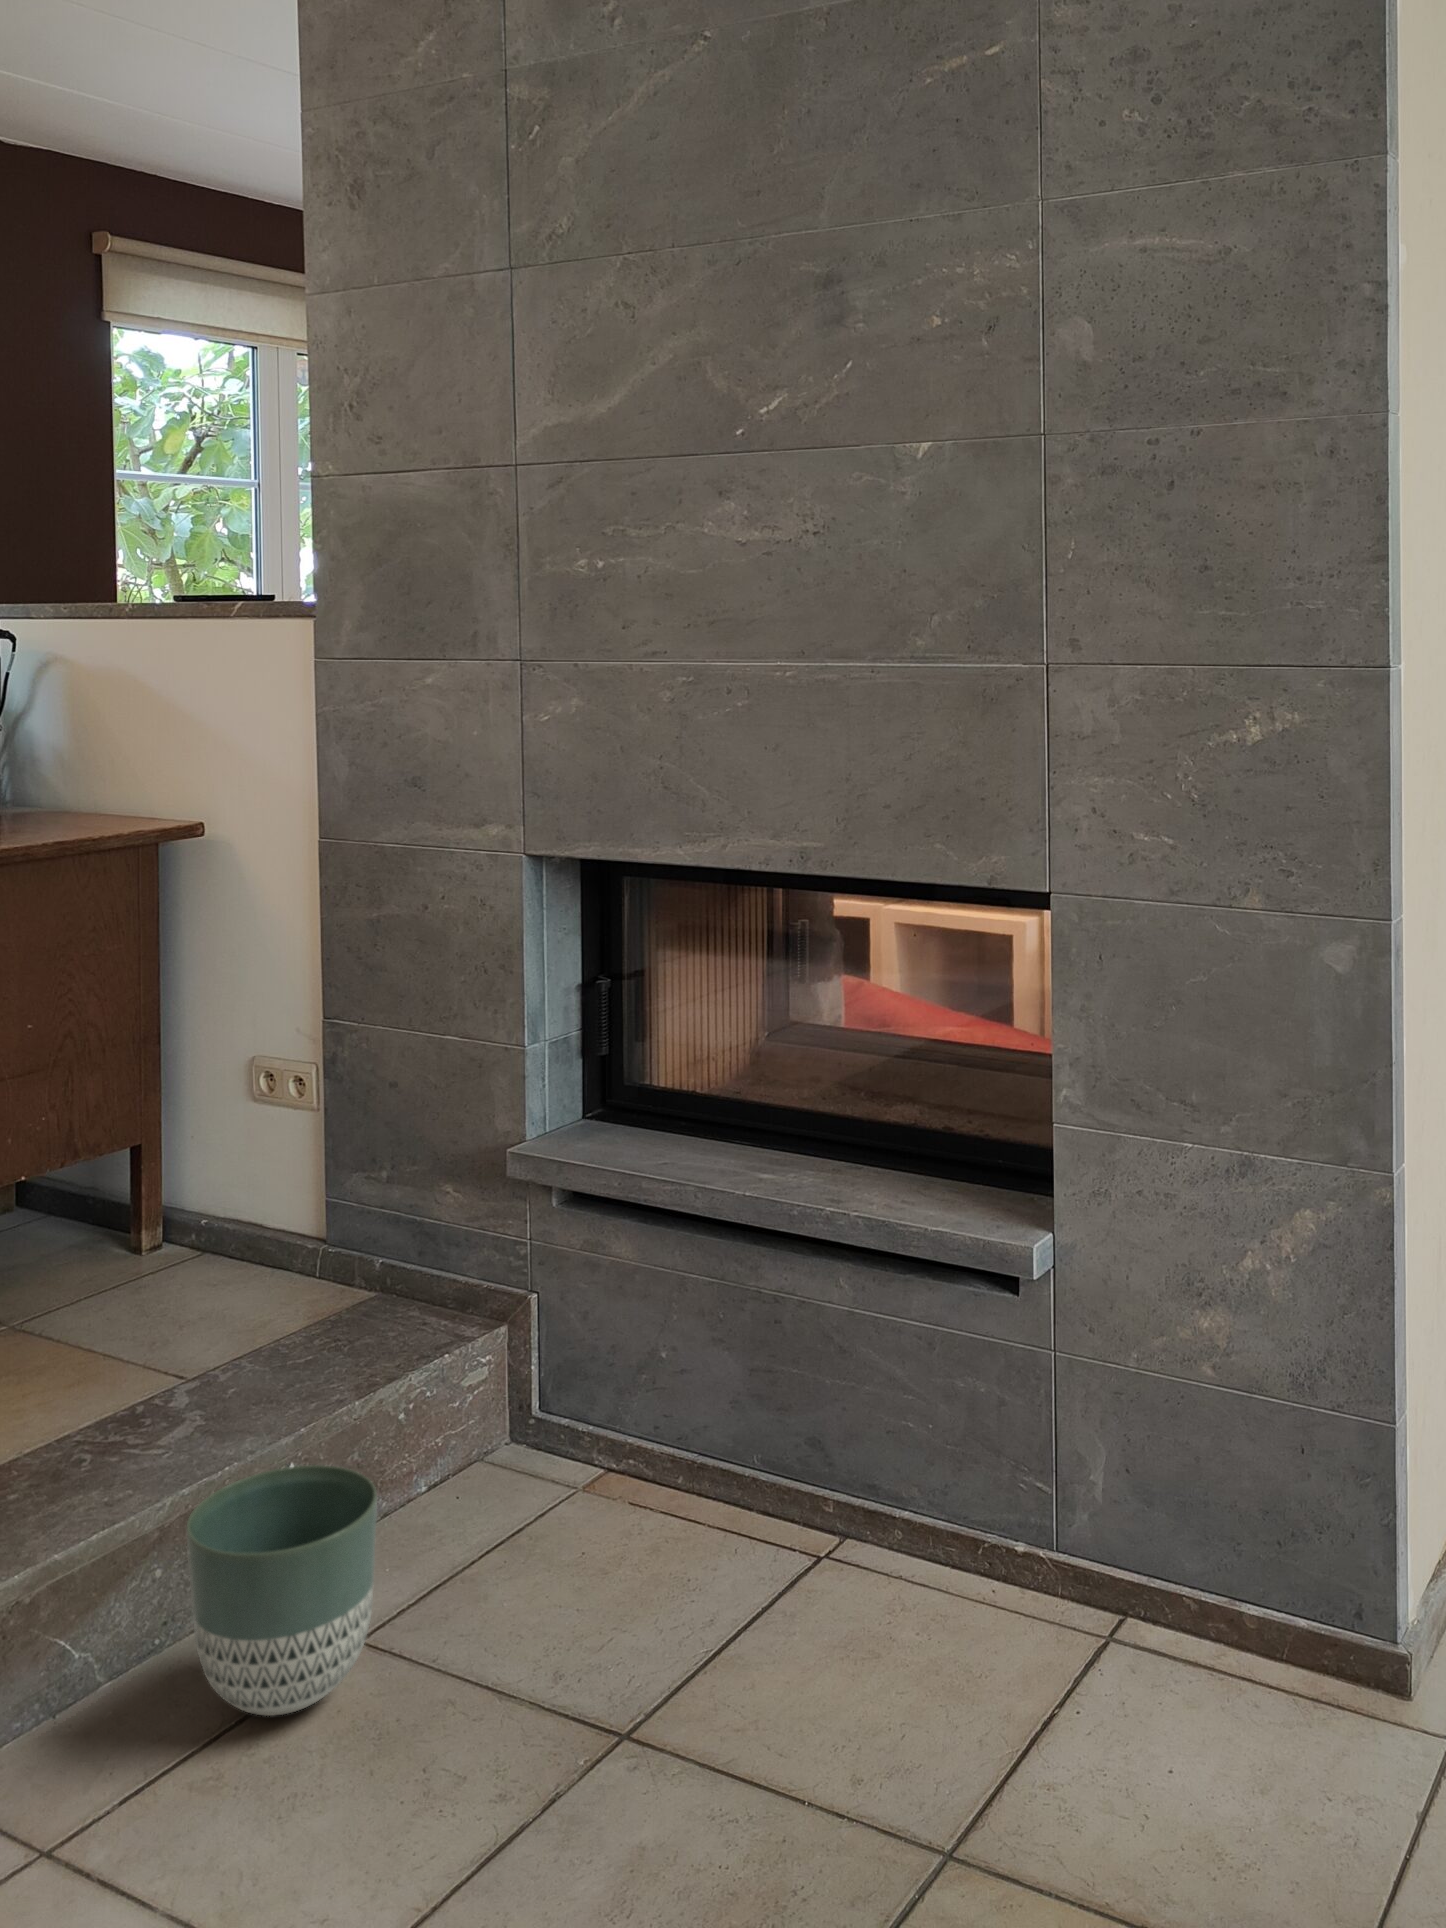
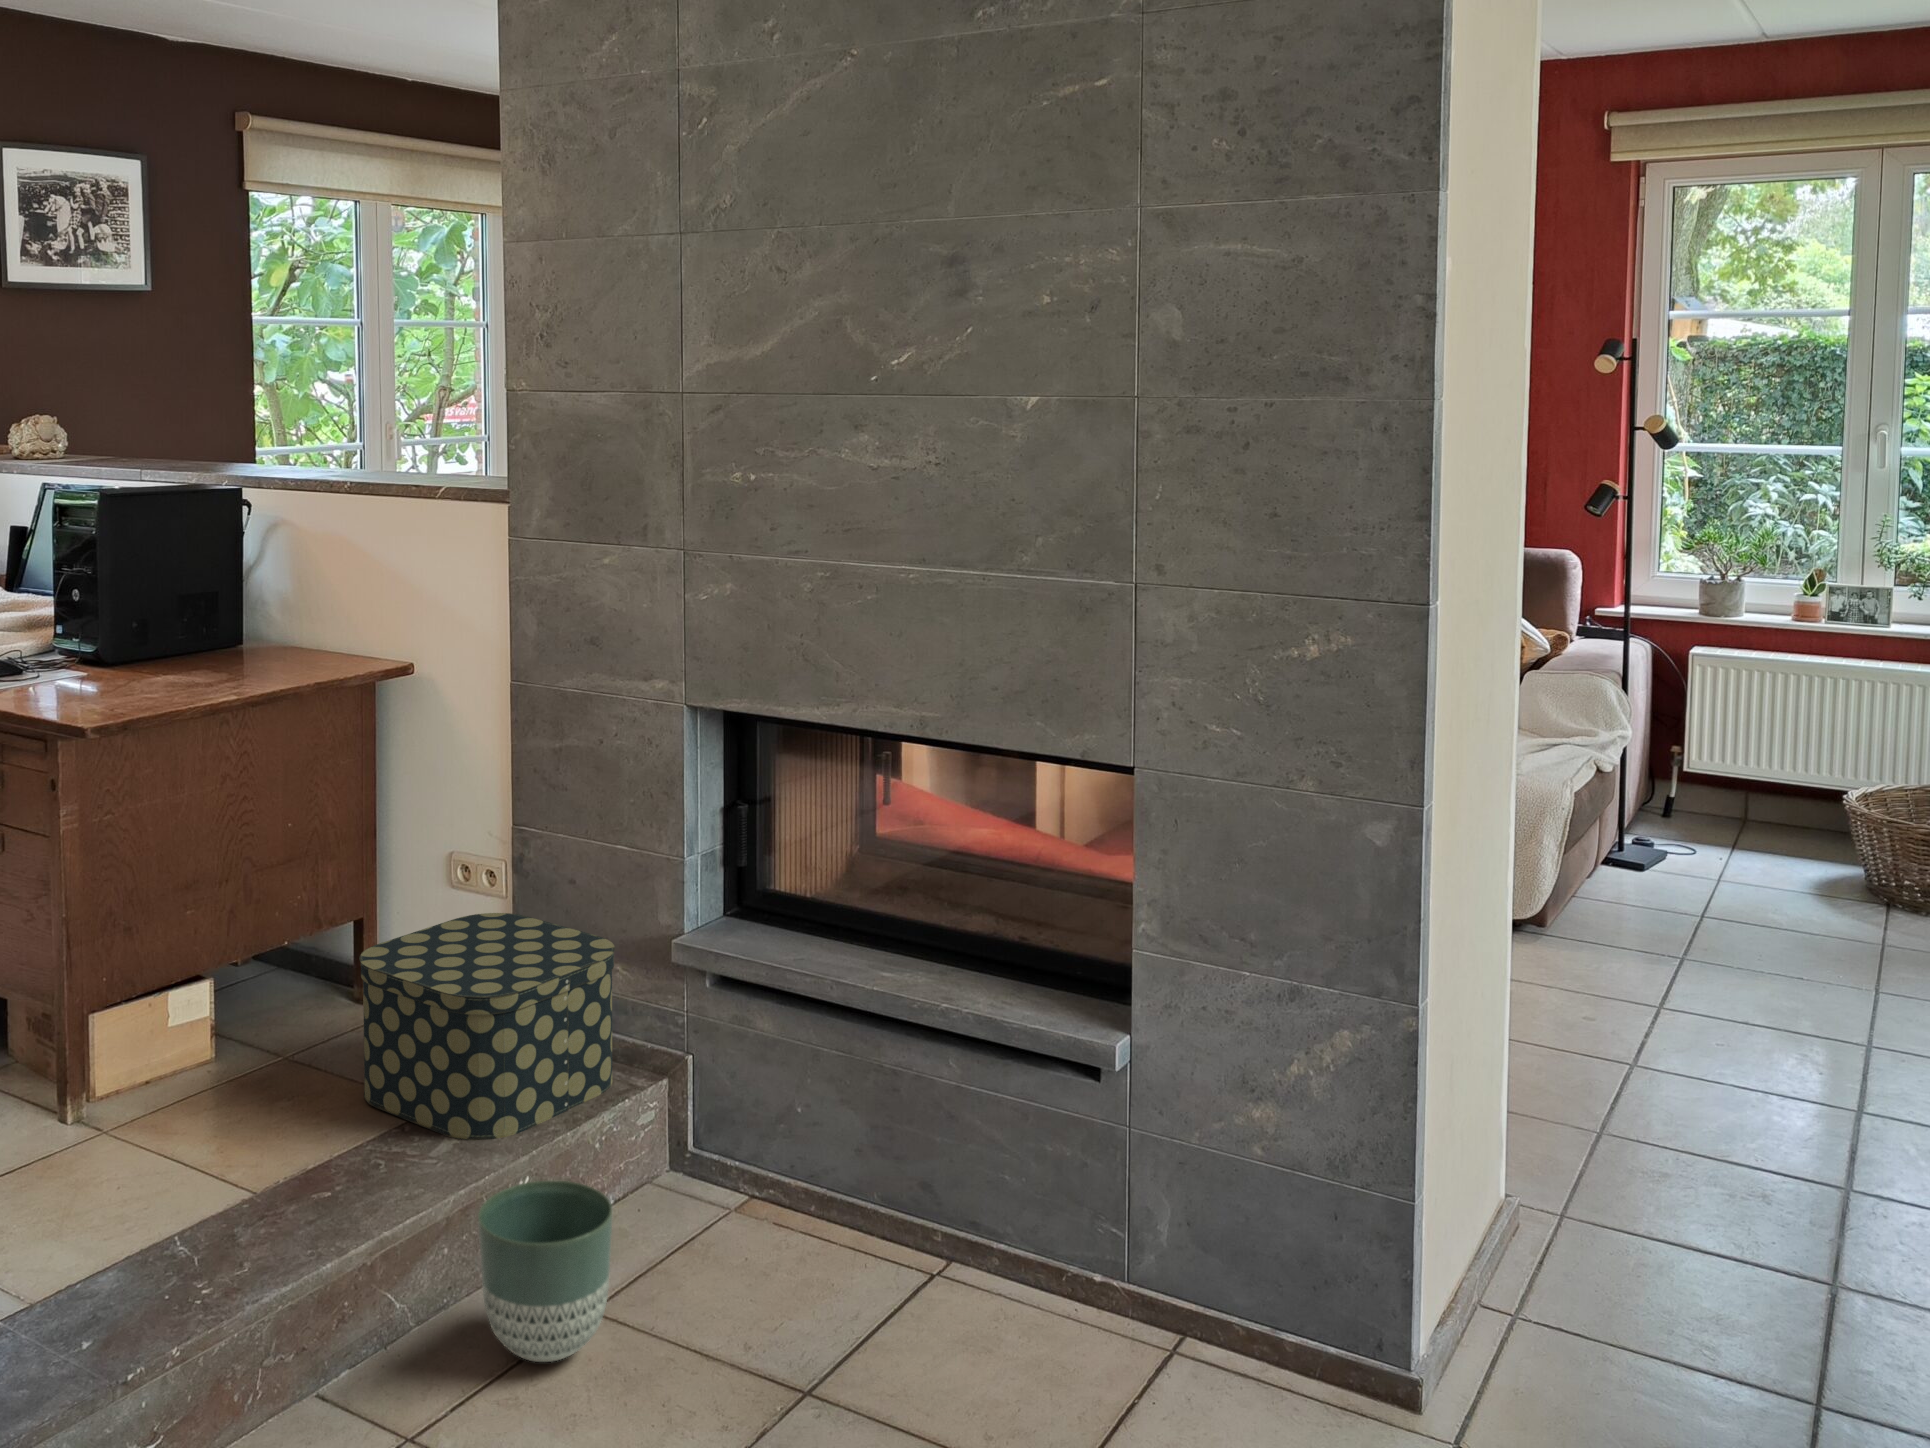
storage box: none [88,1129,432,1421] -> present [359,913,615,1141]

